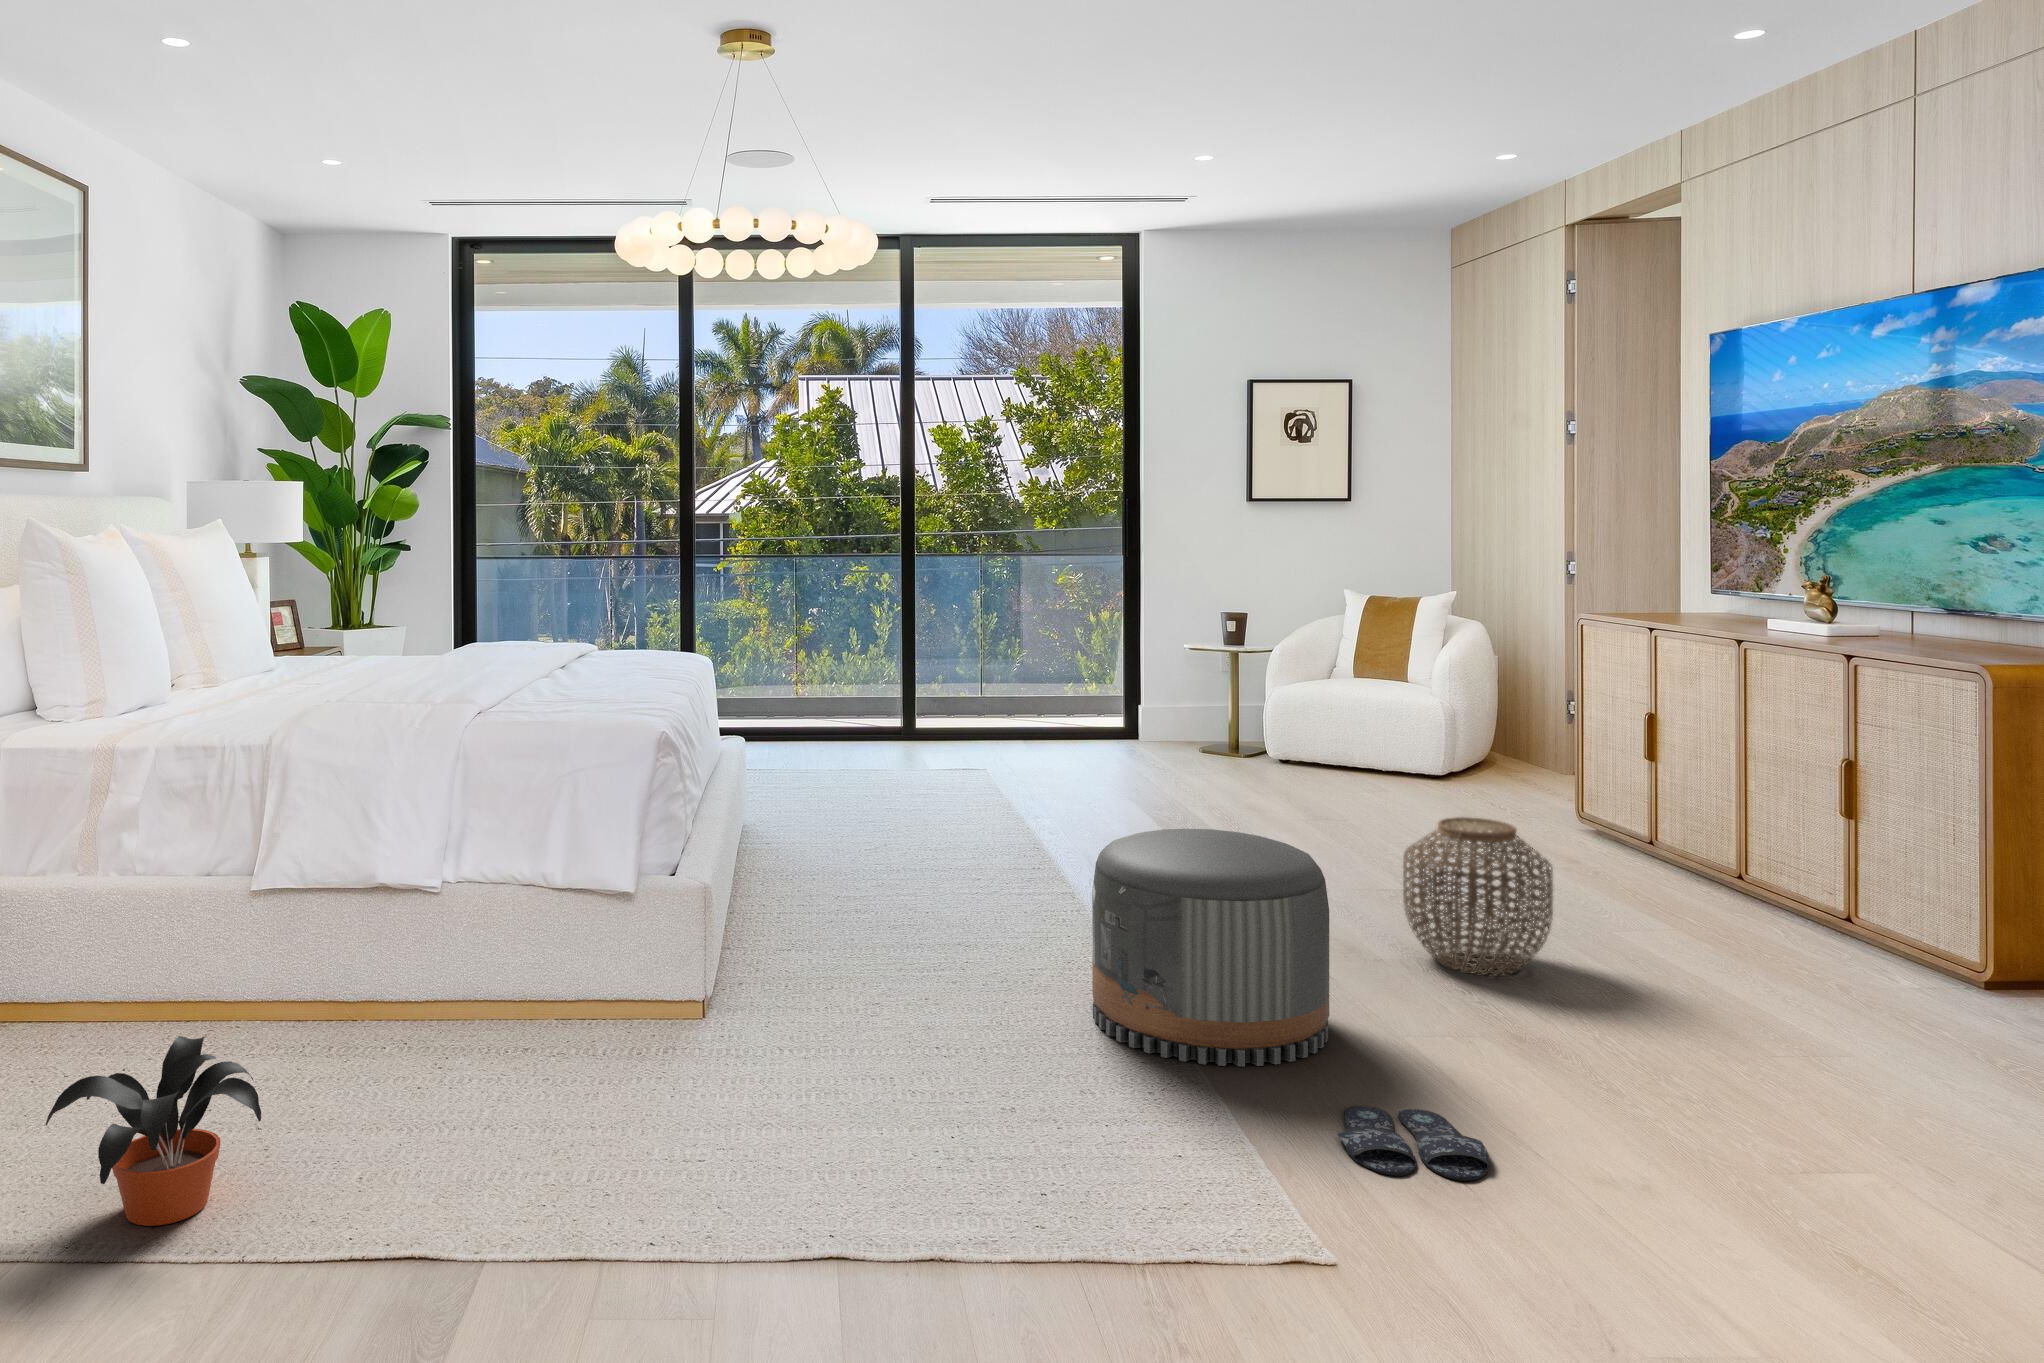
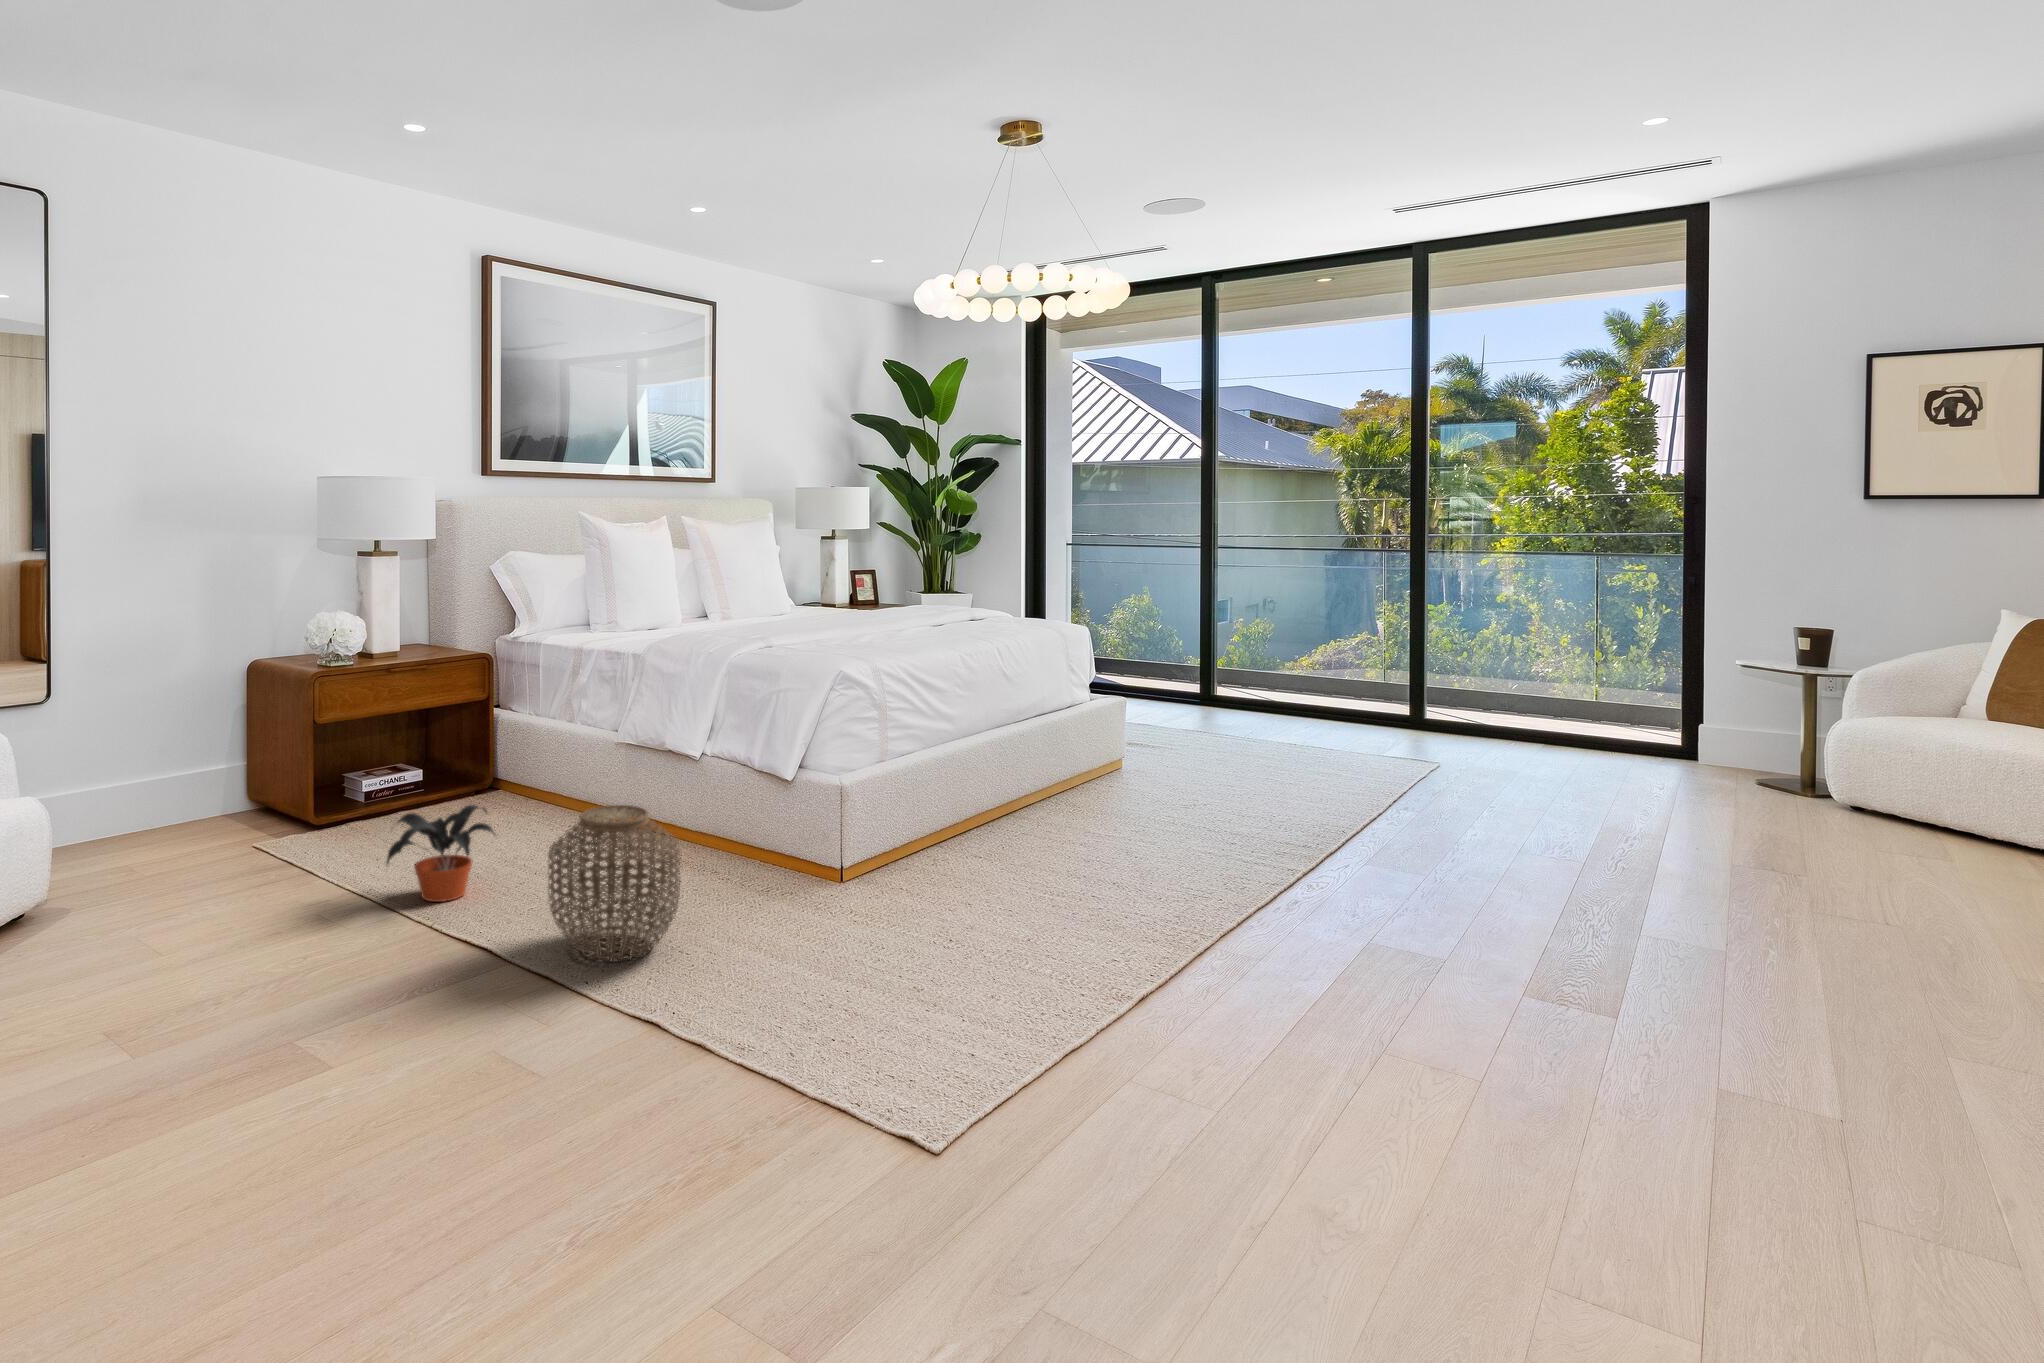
woven basket: present [1403,817,1553,975] -> present [548,805,680,961]
pouf: present [1092,829,1329,1066] -> none [1098,804,1325,1035]
slippers: present [1337,1106,1489,1181] -> none [1107,1076,1263,1162]

